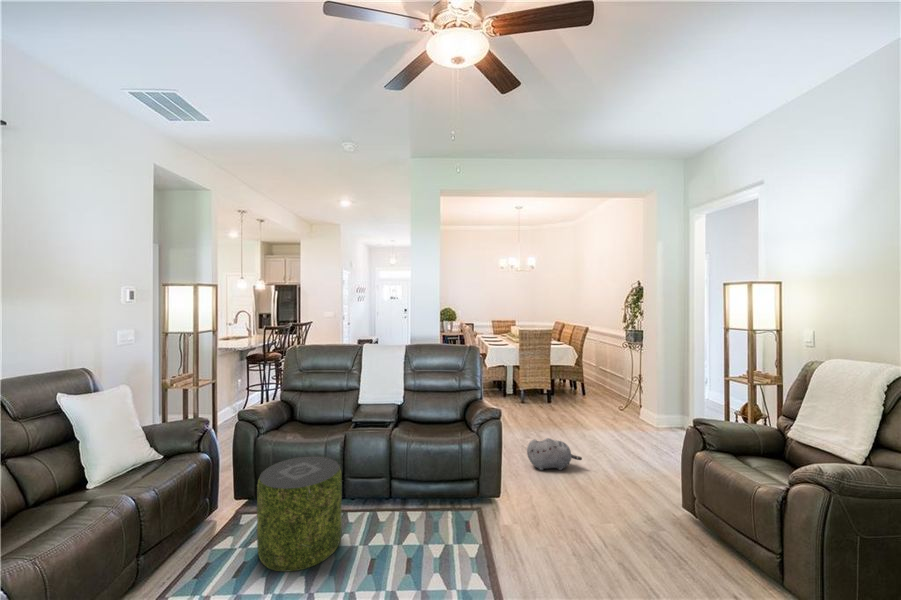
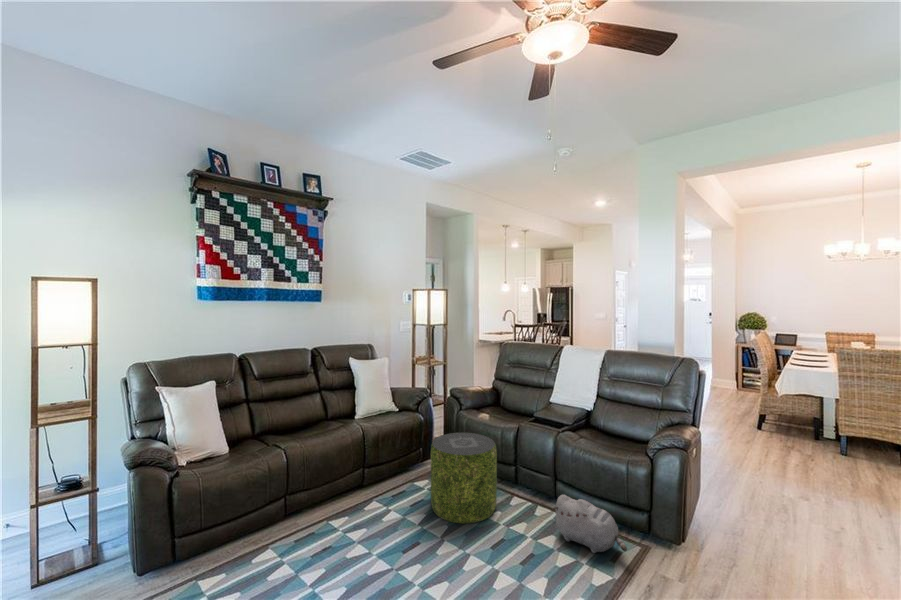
plush toy: present [527,438,582,470] -> present [553,495,627,553]

